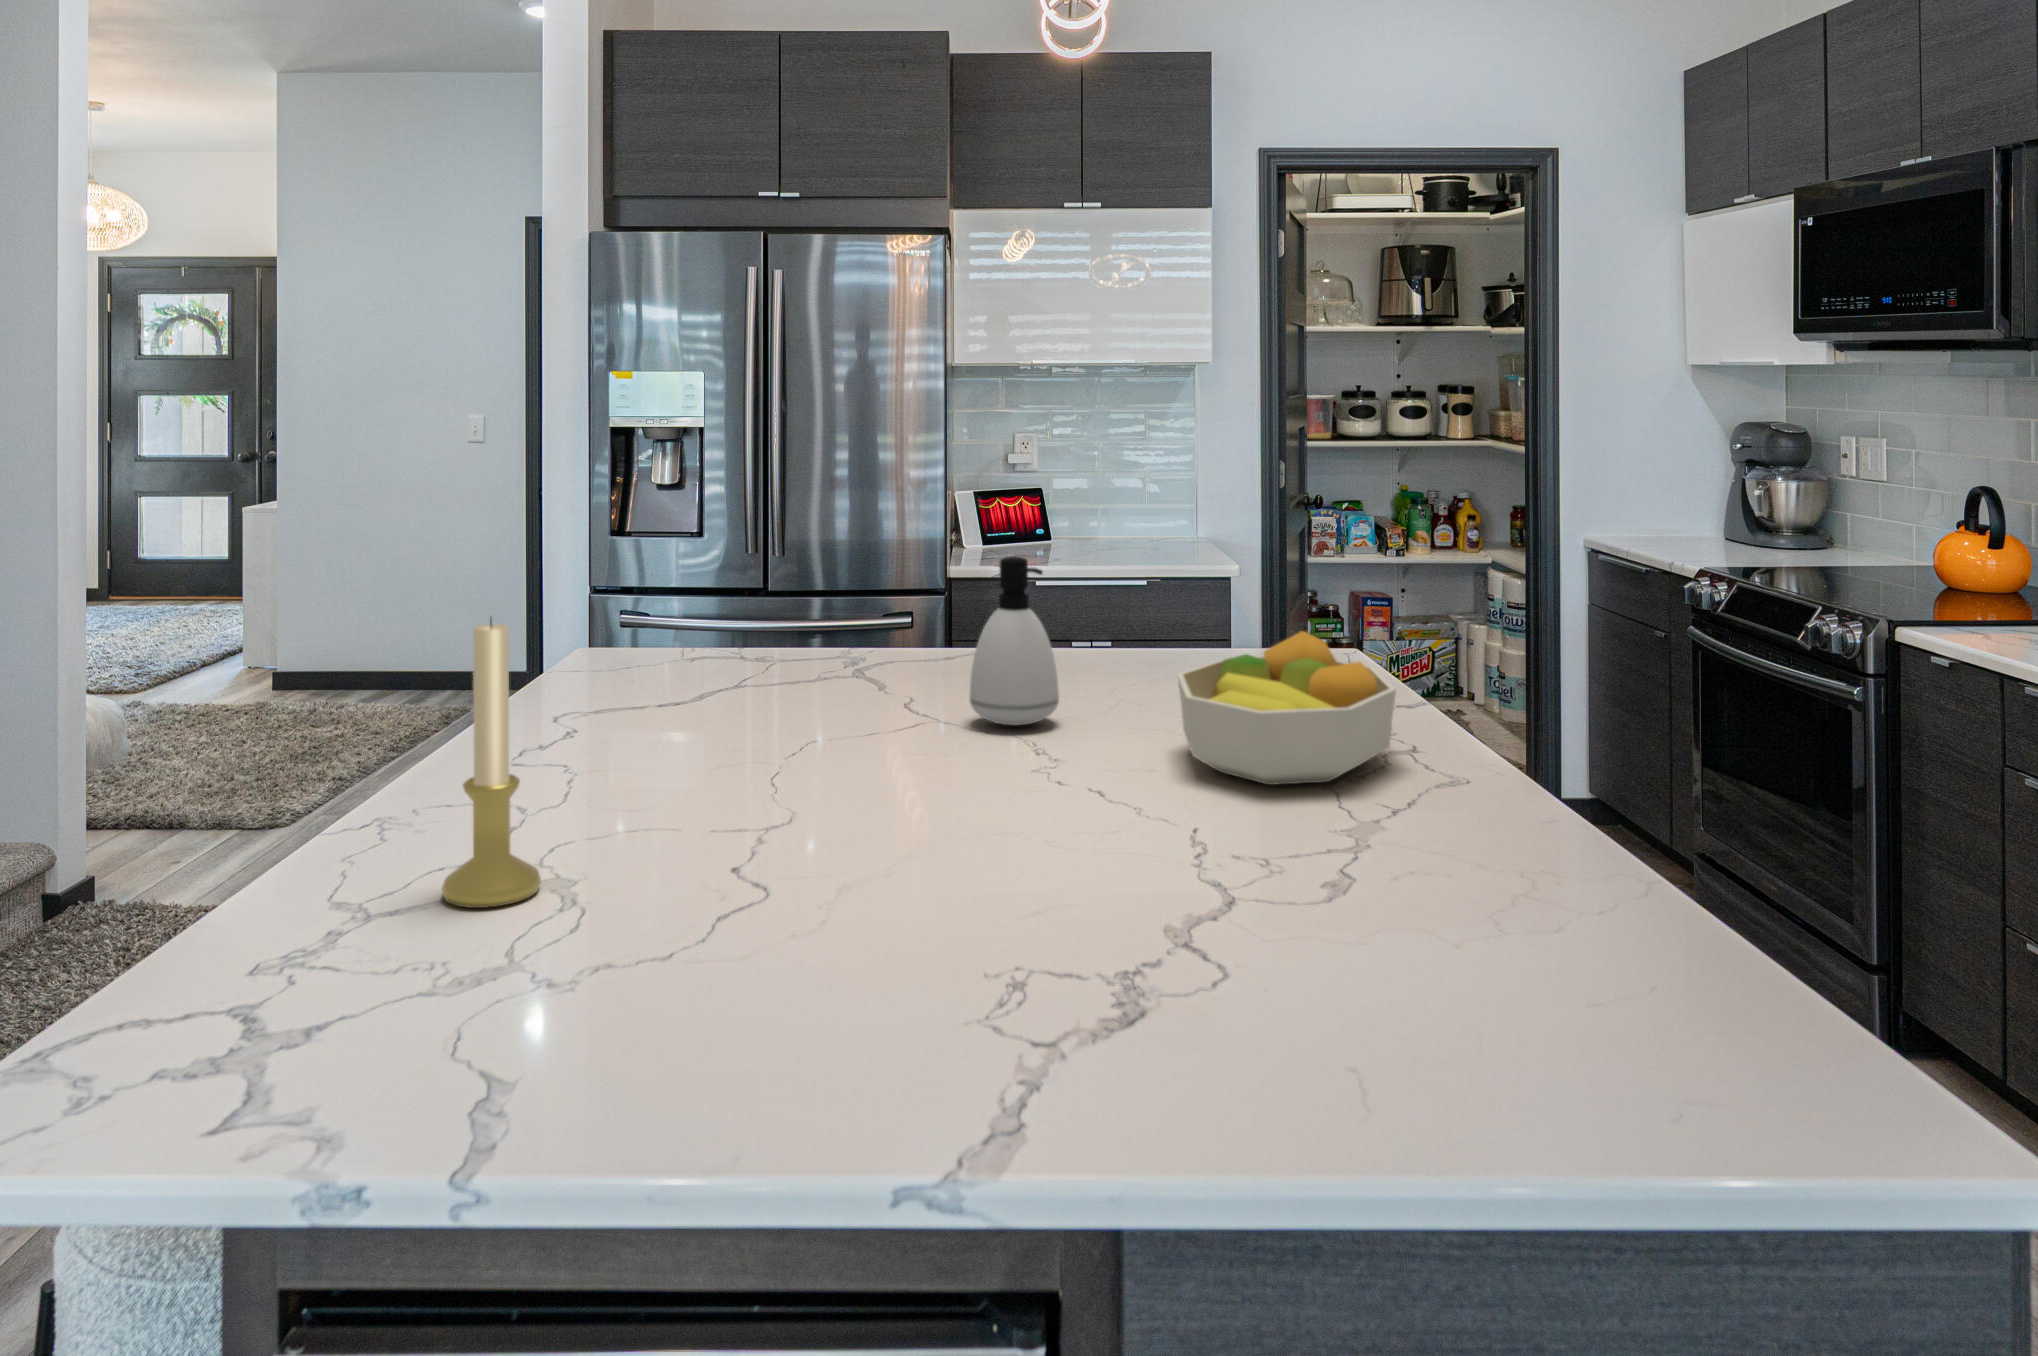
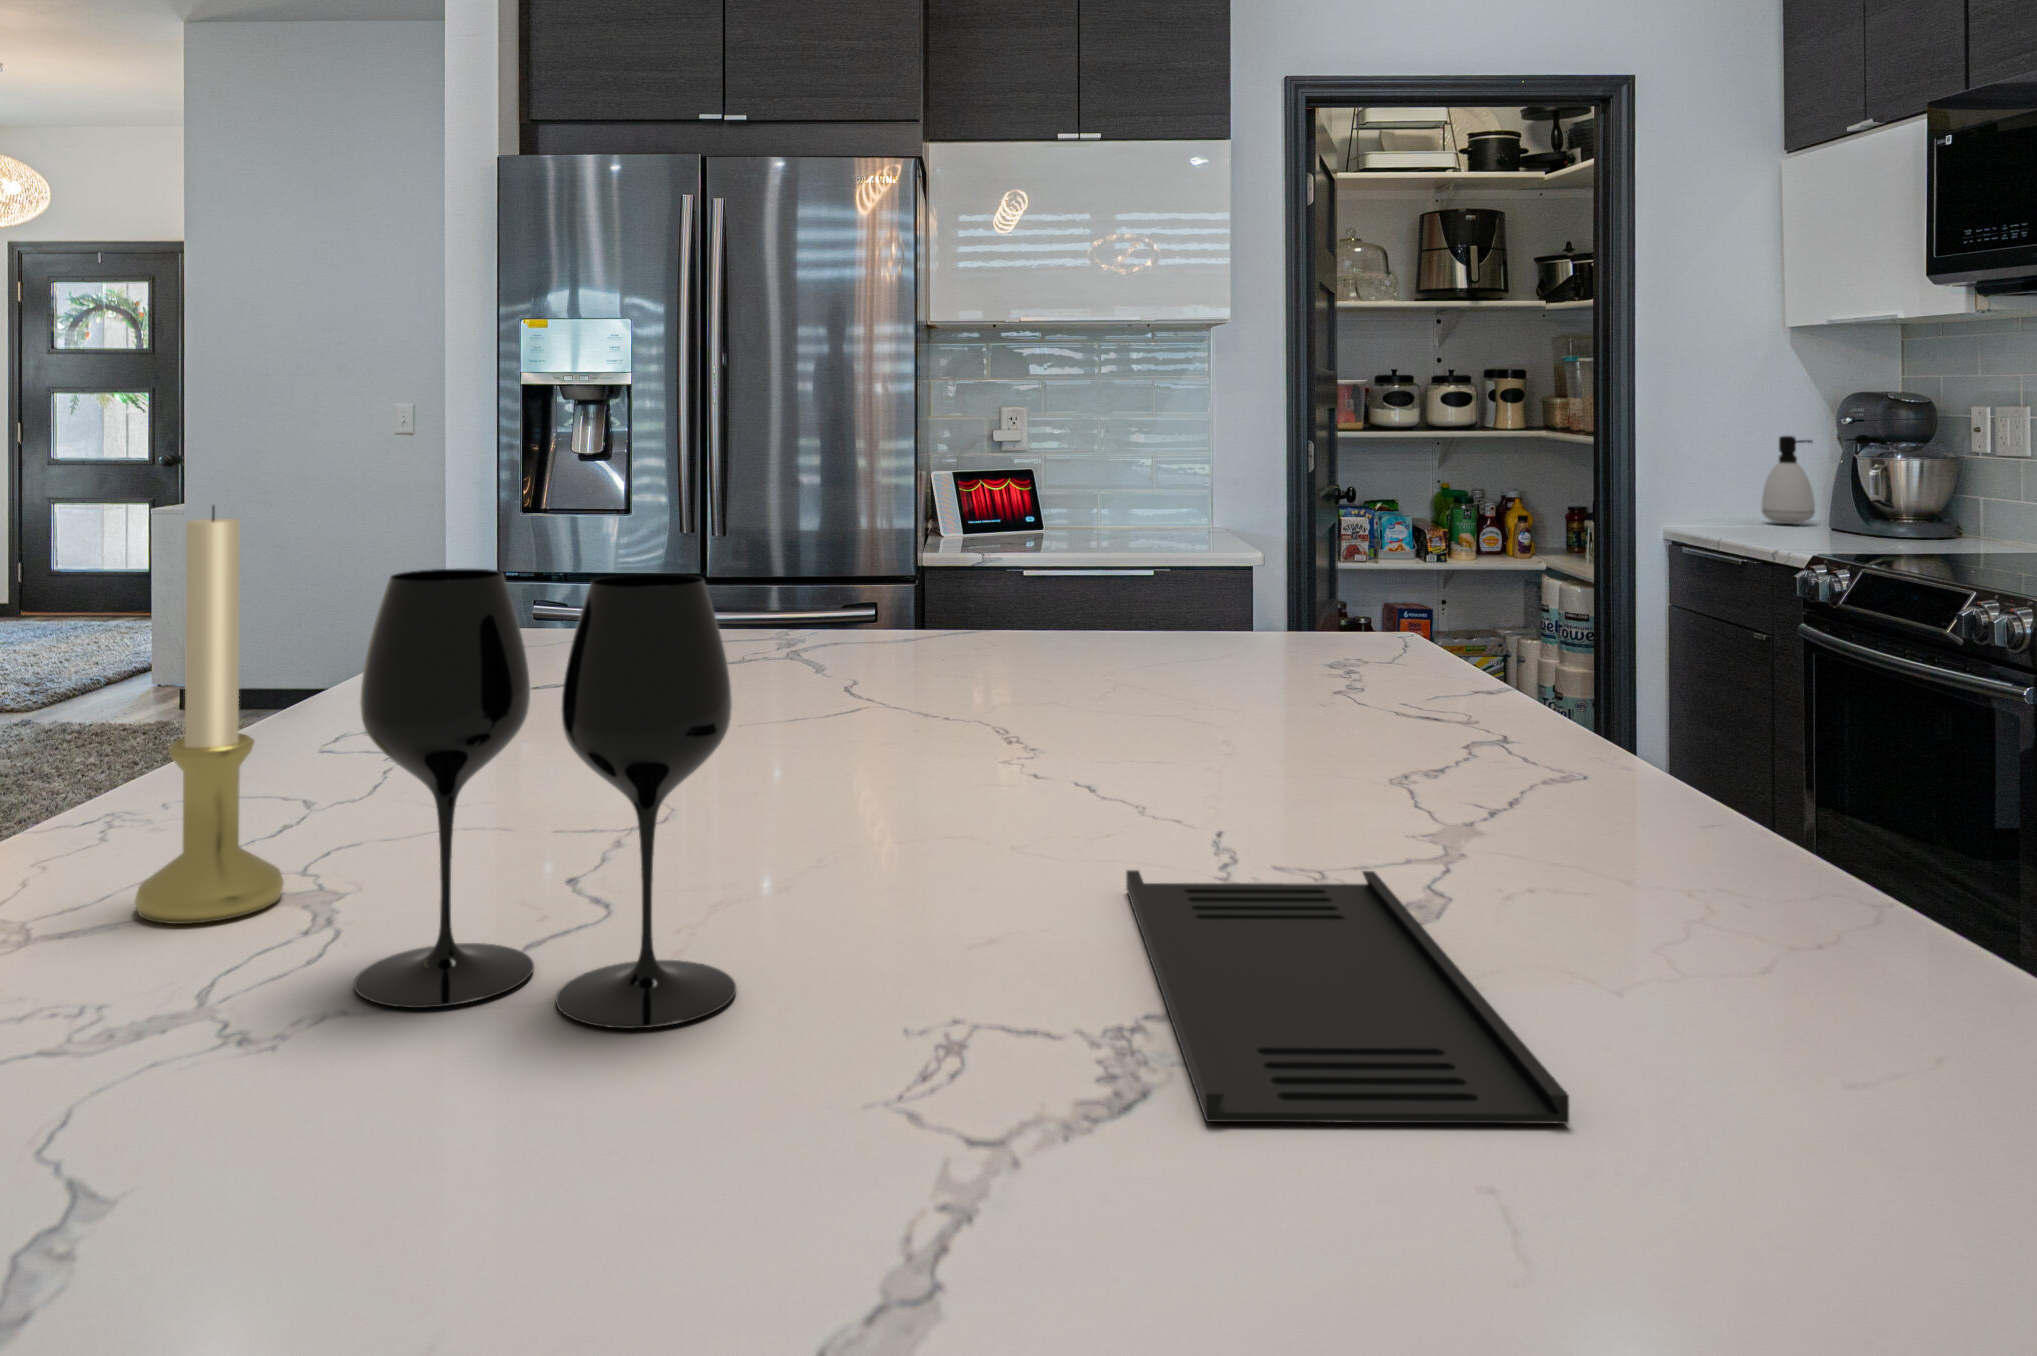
soap dispenser: present [970,556,1059,725] -> present [1761,436,1815,524]
fruit bowl: present [1178,631,1396,785] -> none [1195,580,1490,775]
wine glass: none [615,669,871,977] -> present [354,569,736,1028]
tray: none [1127,863,1400,1032] -> present [1126,870,1569,1124]

